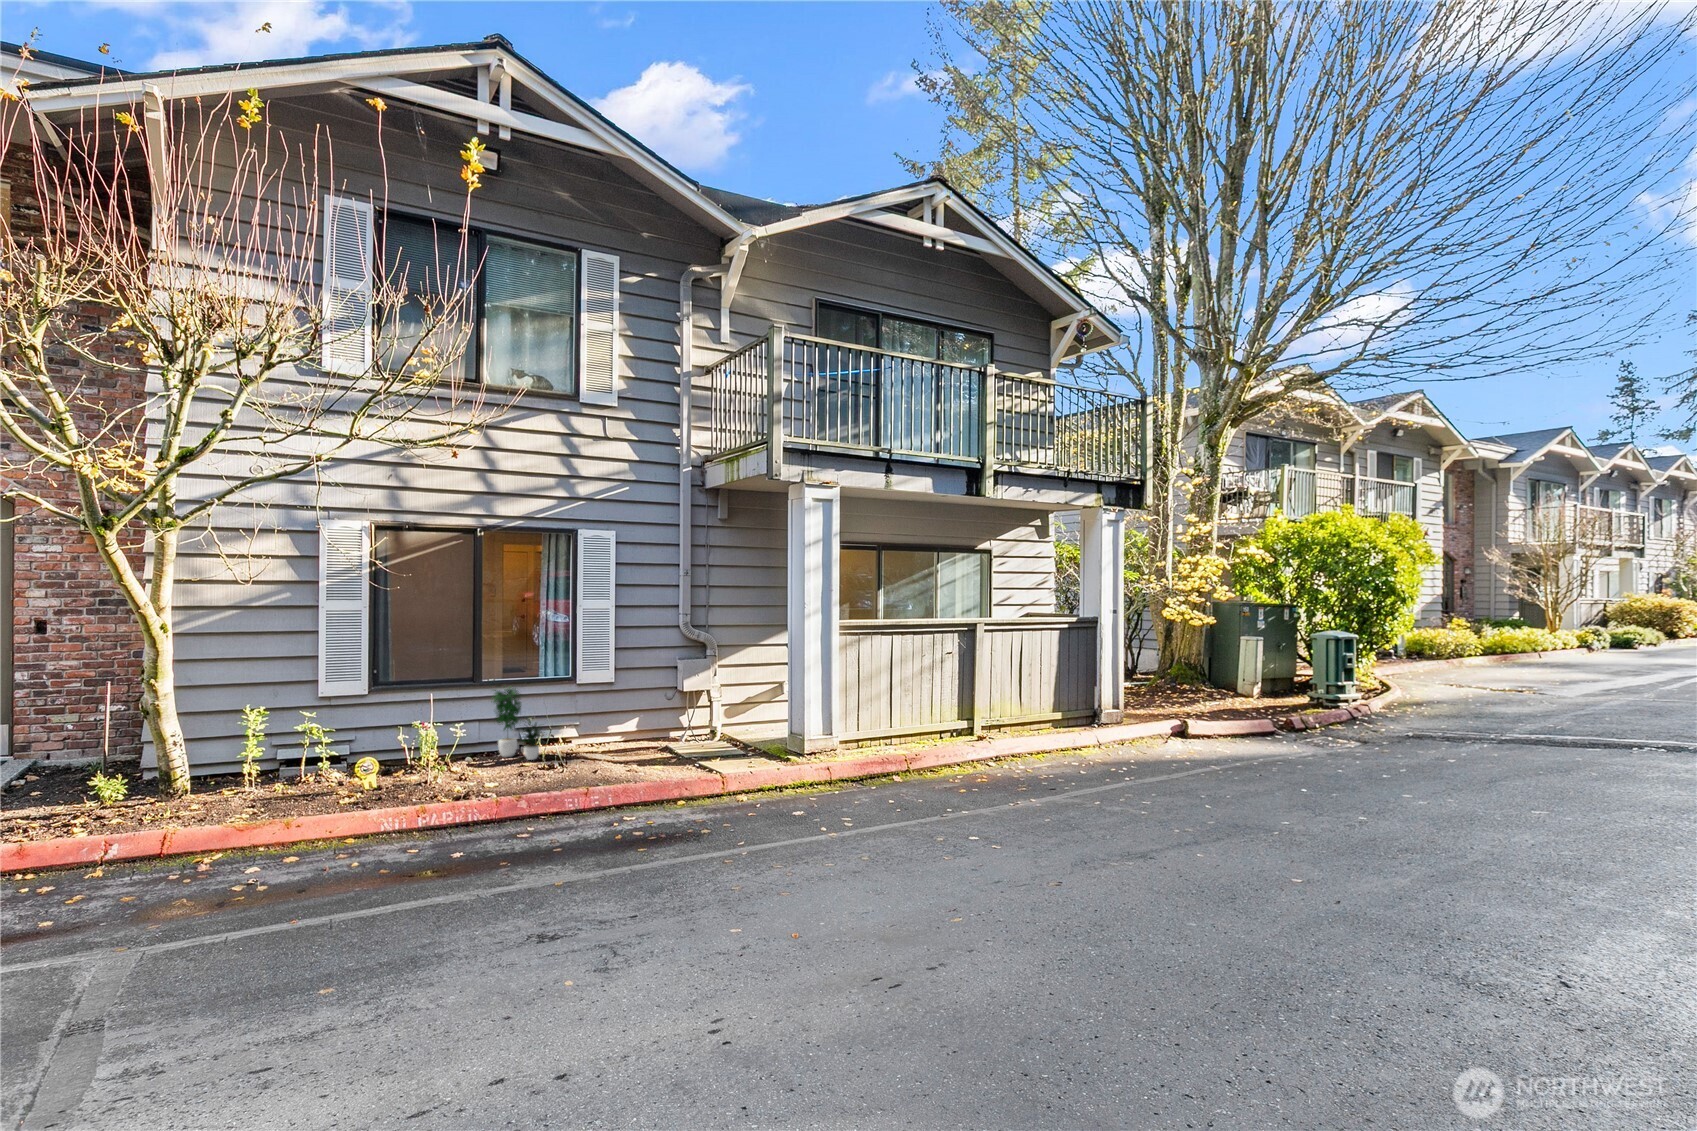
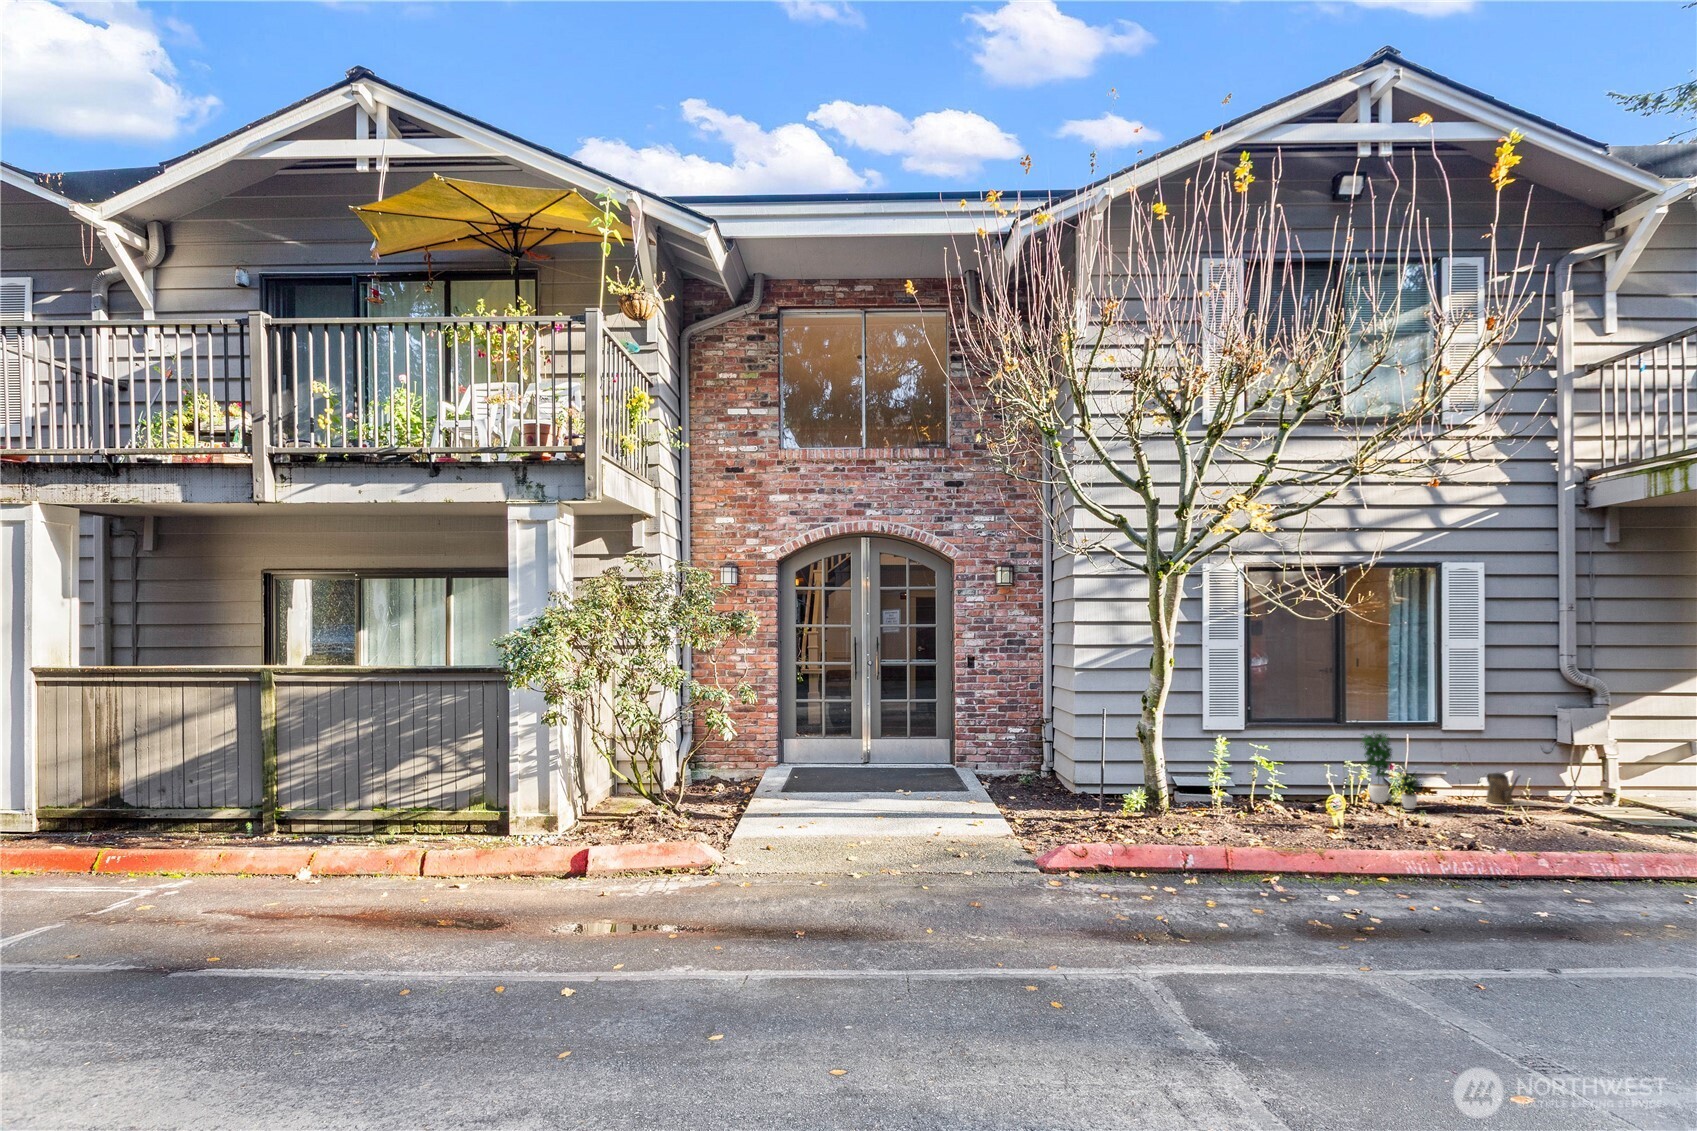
watering can: none [610,720,635,748] -> present [1486,773,1520,804]

